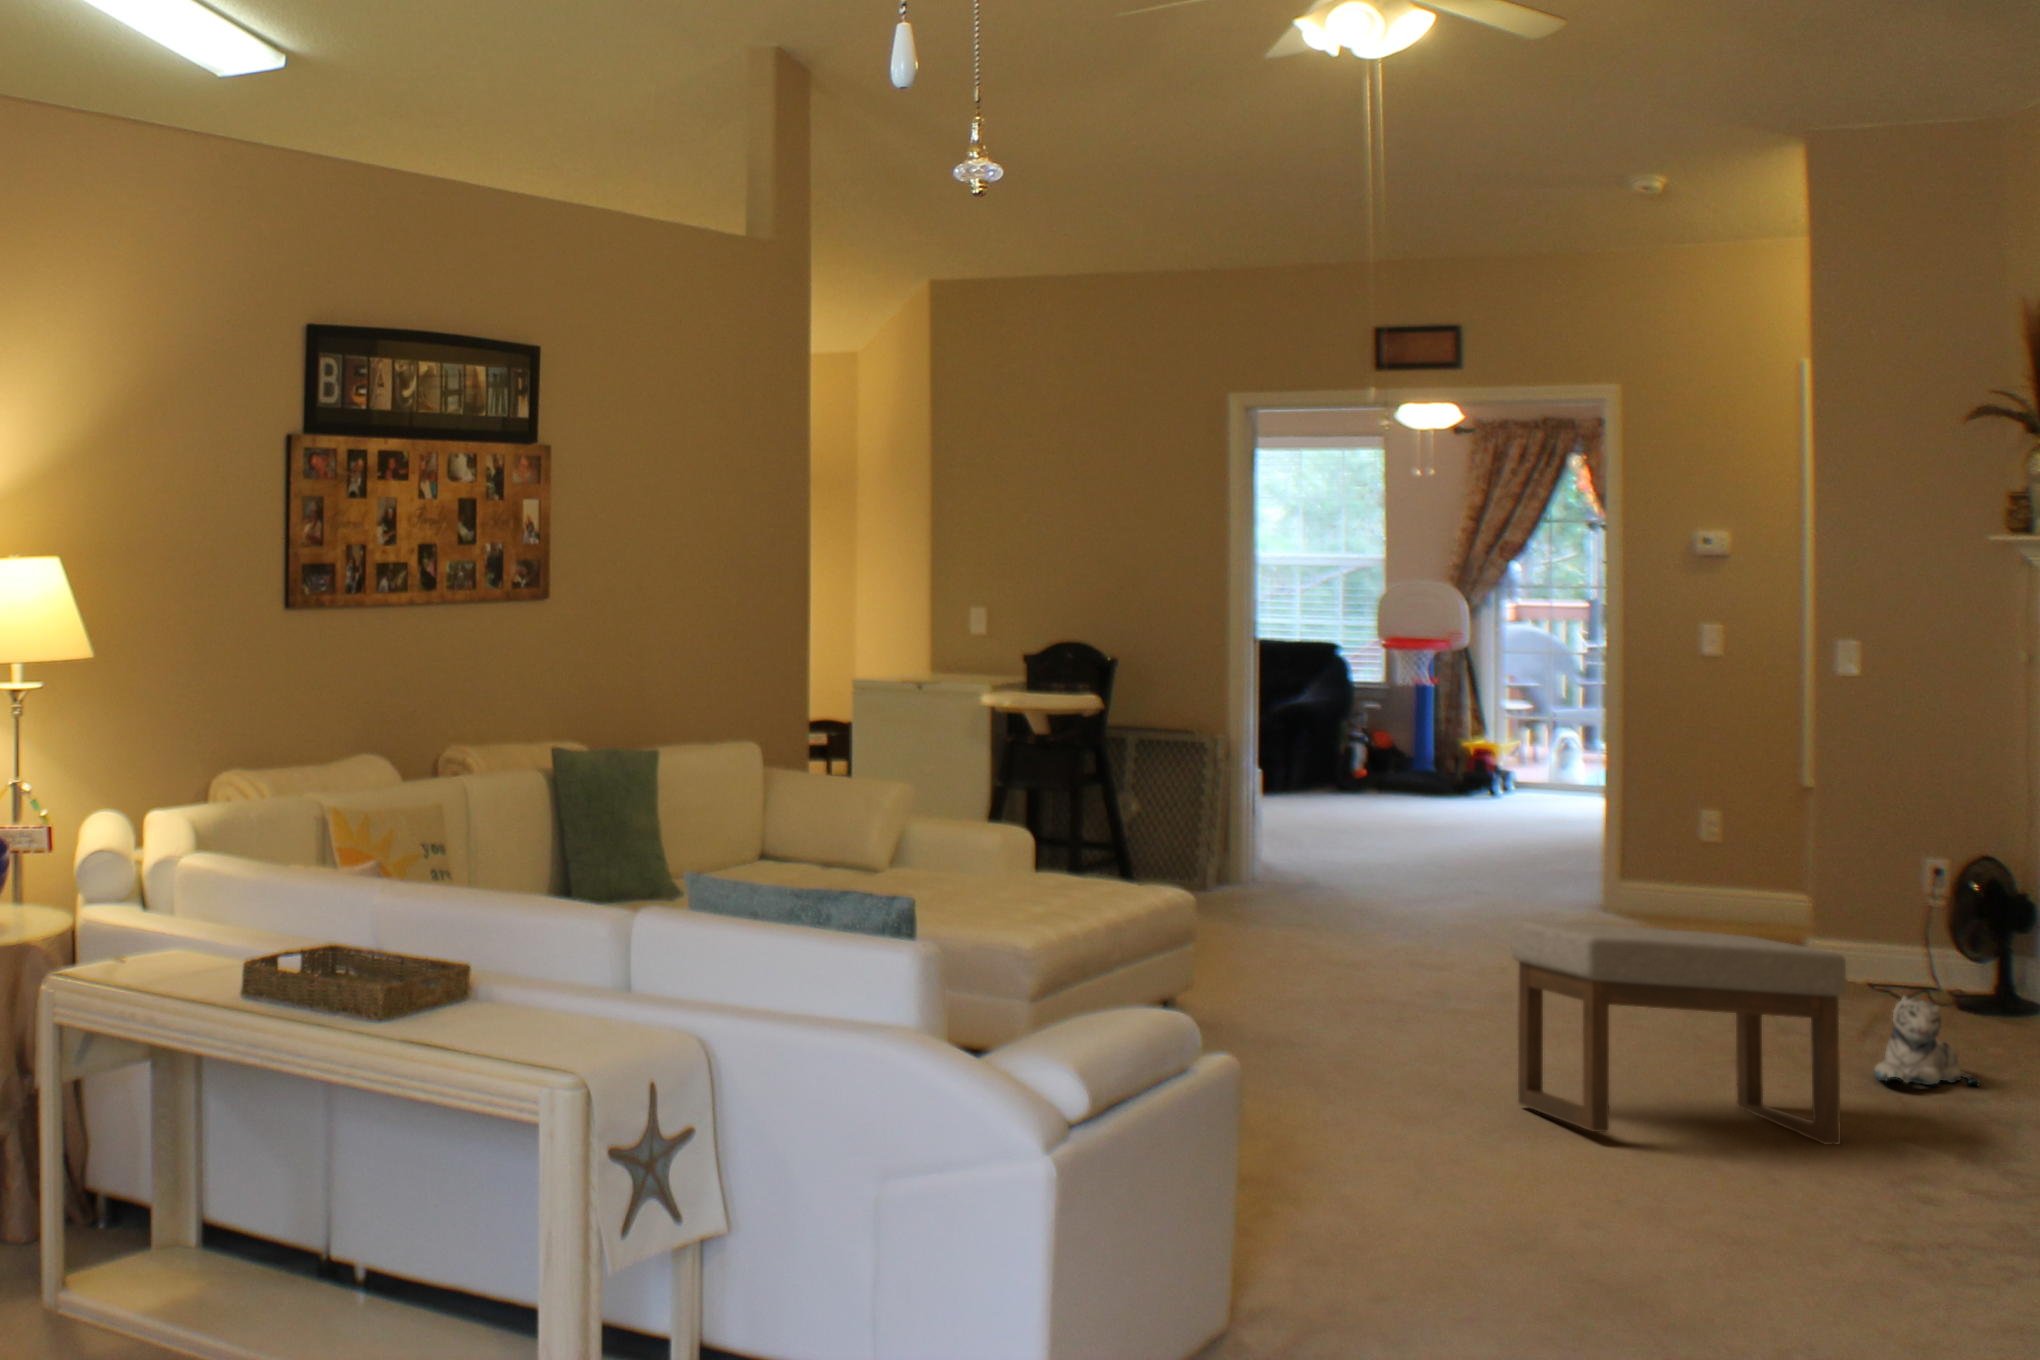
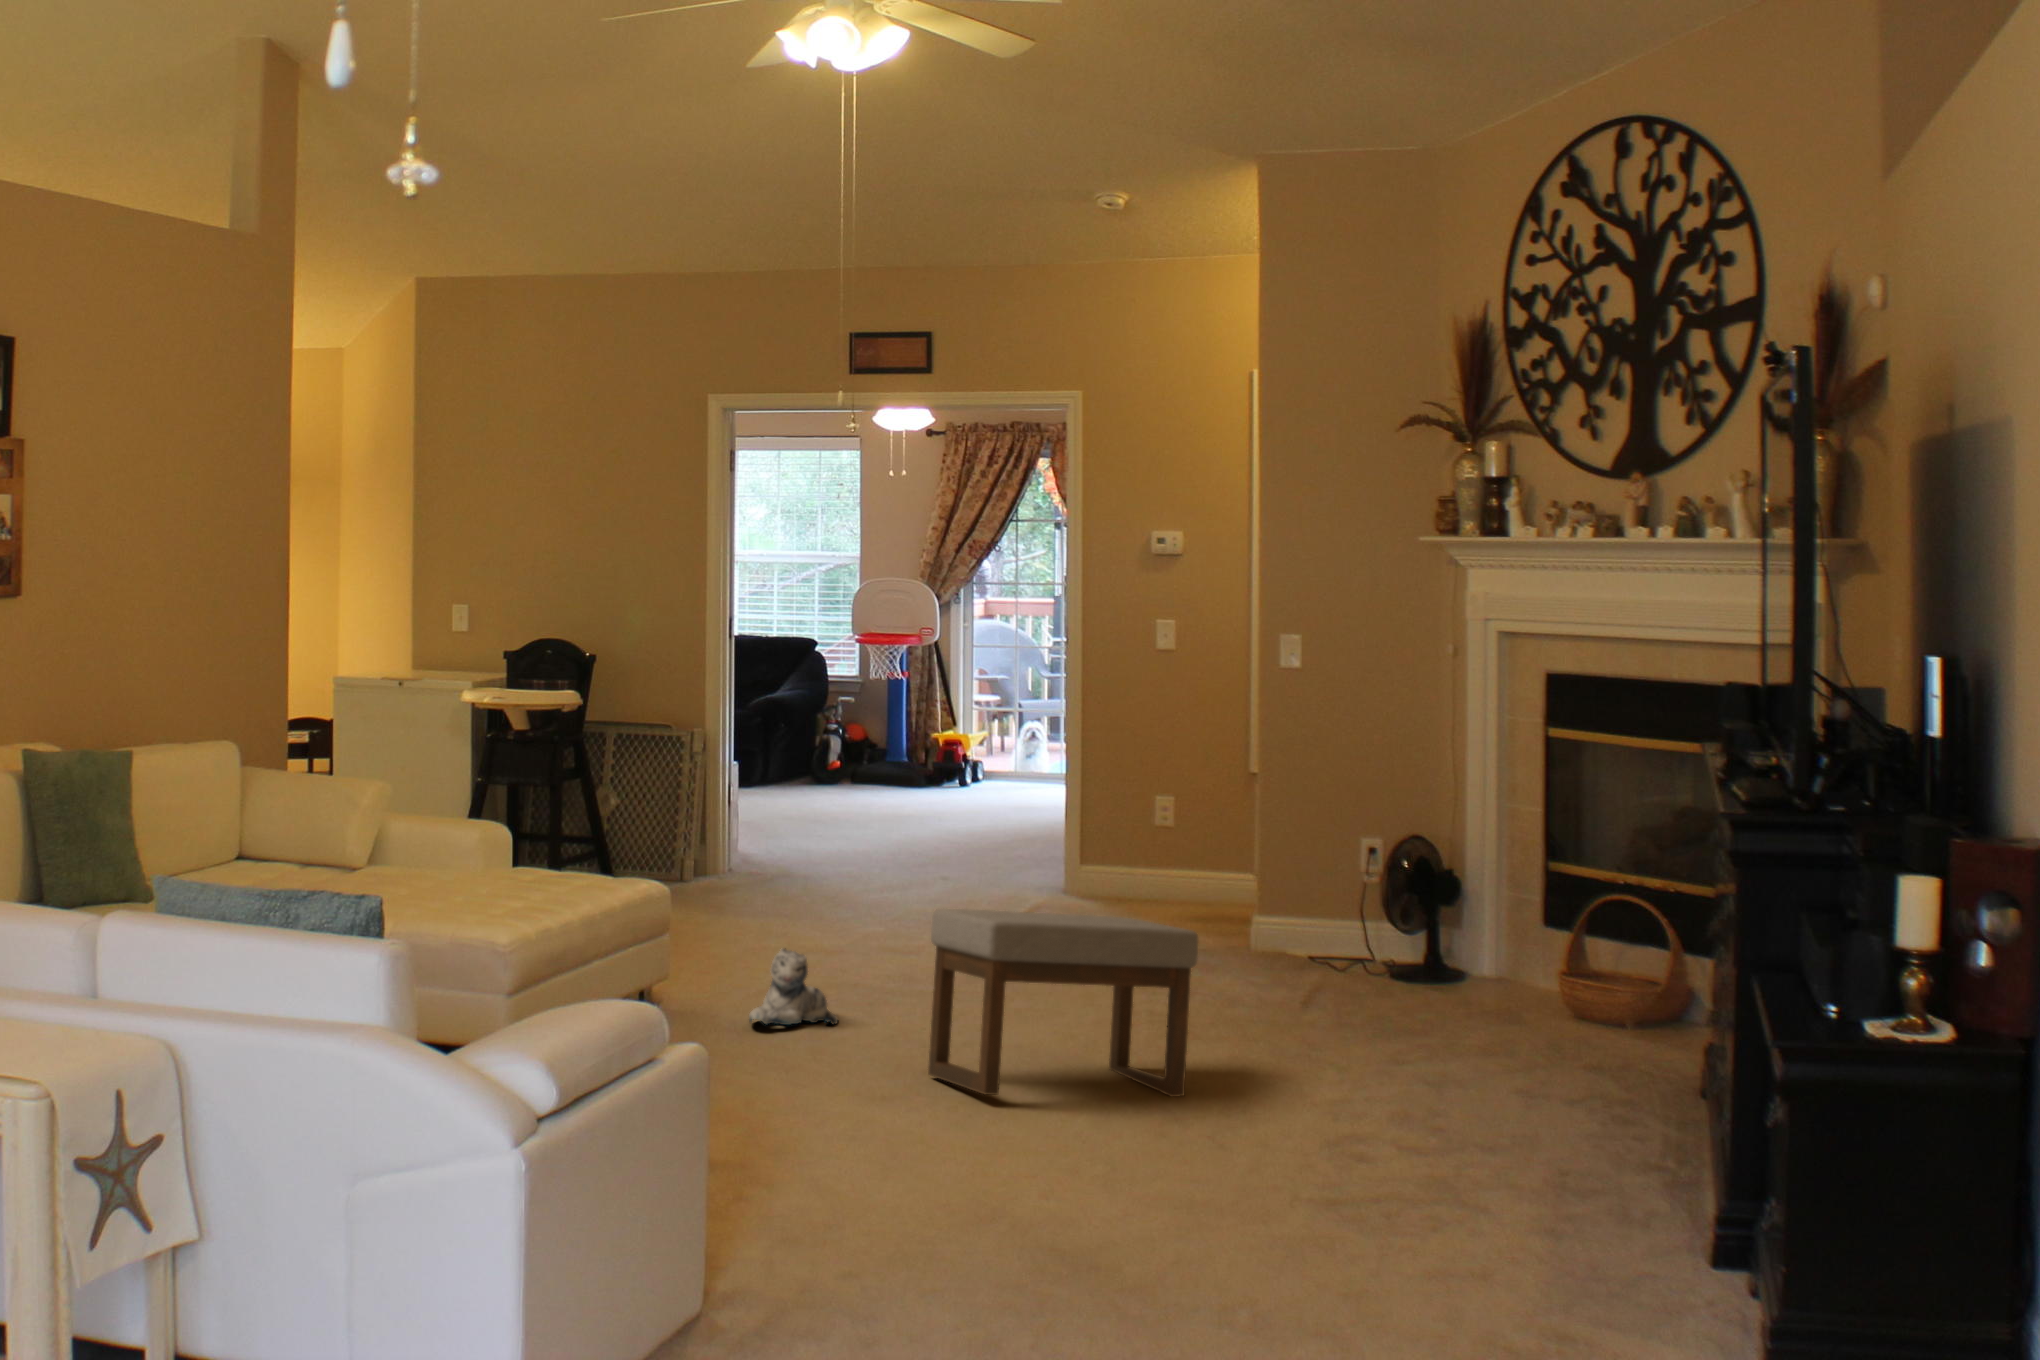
plush toy: present [1874,996,1980,1085] -> present [749,949,838,1025]

